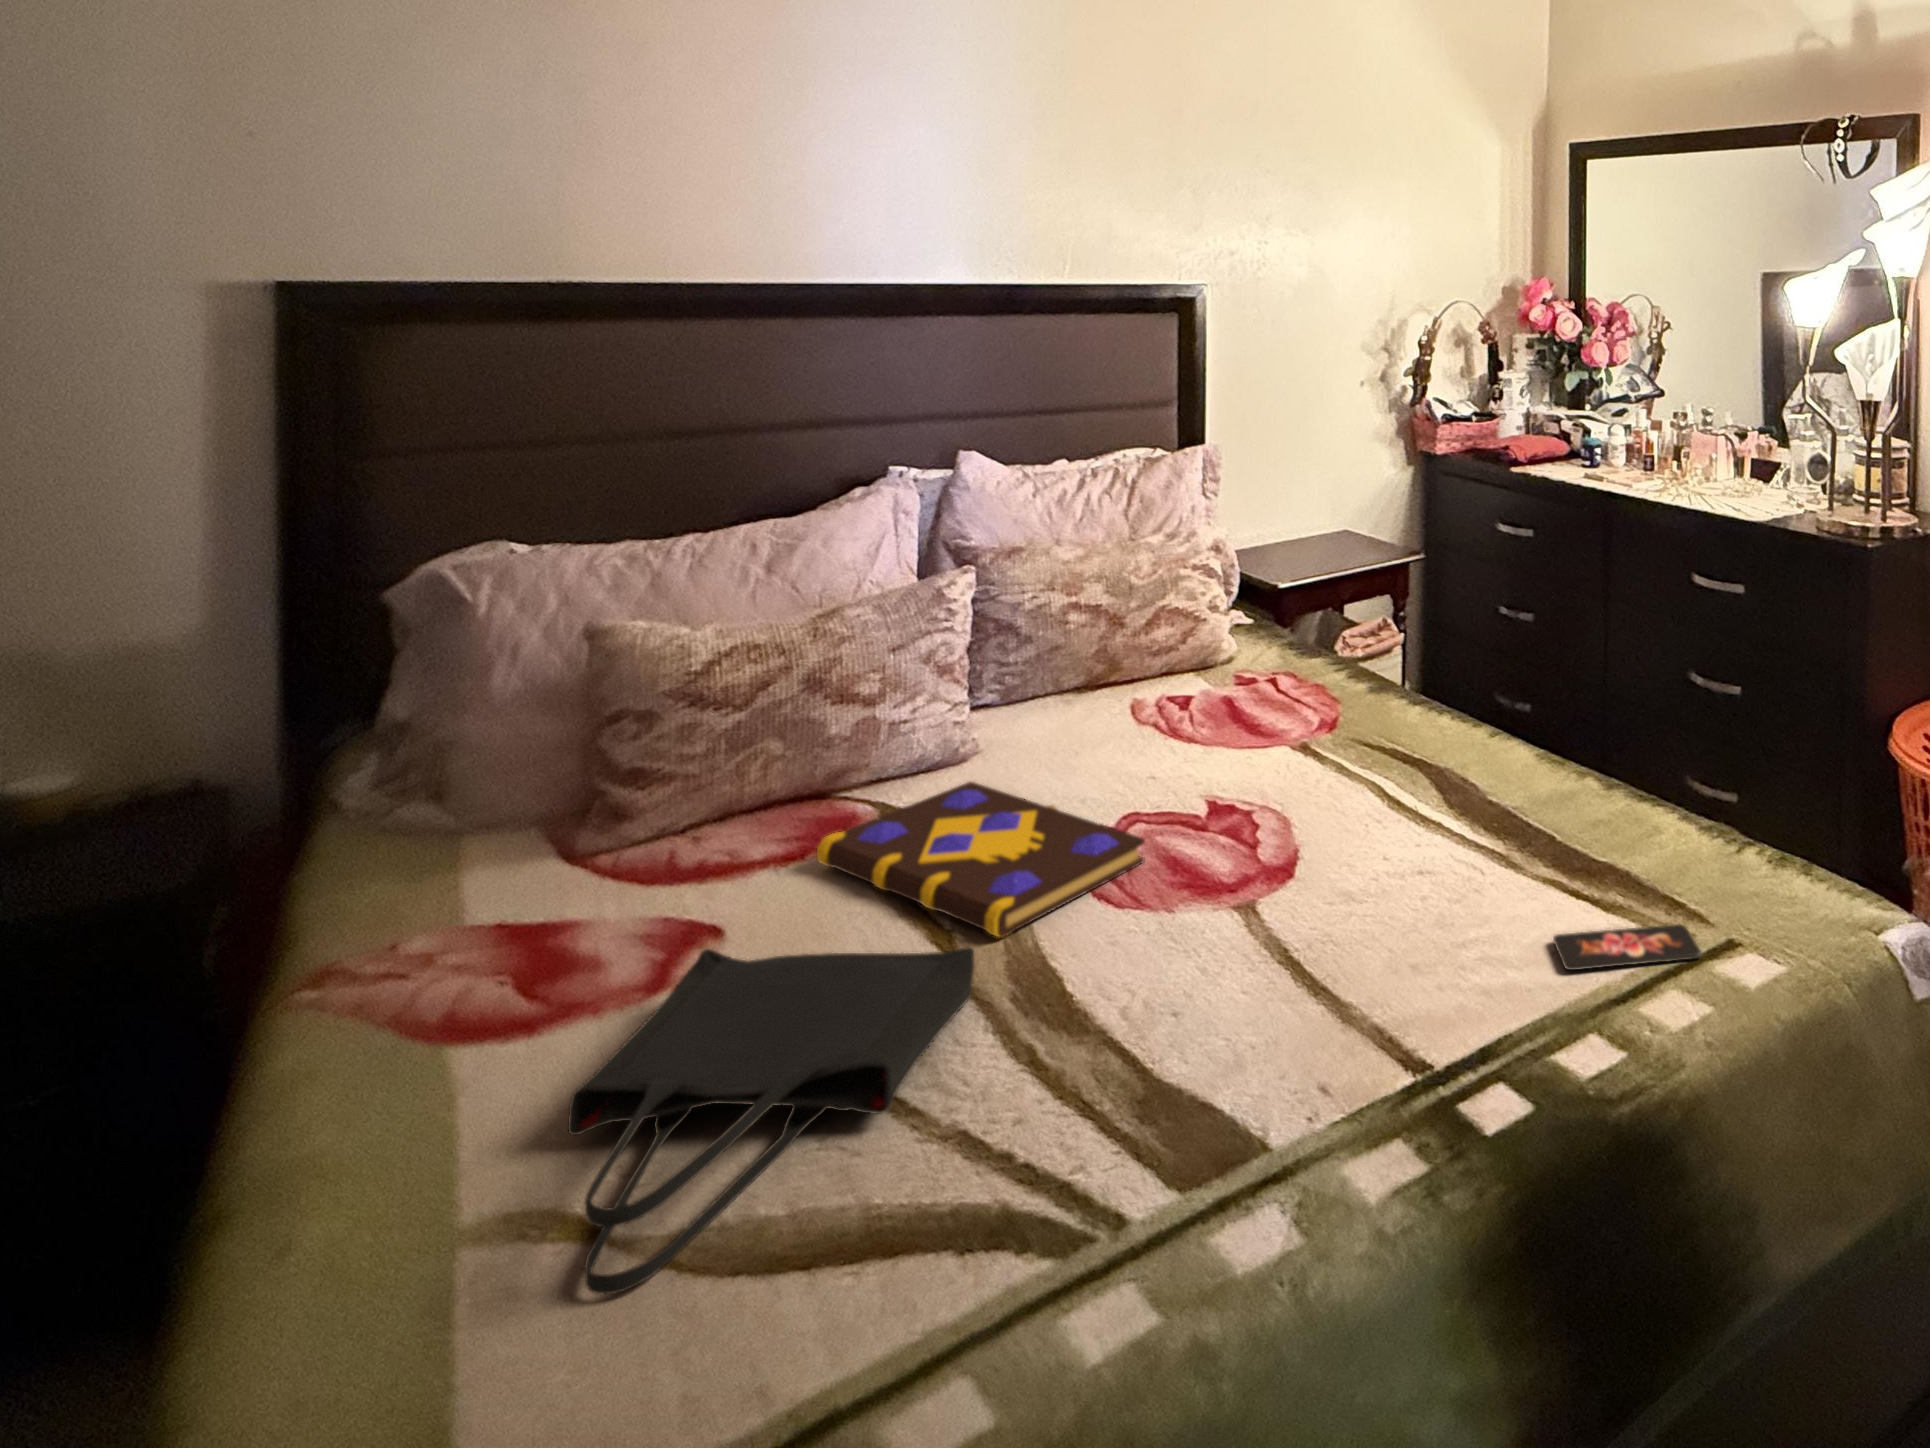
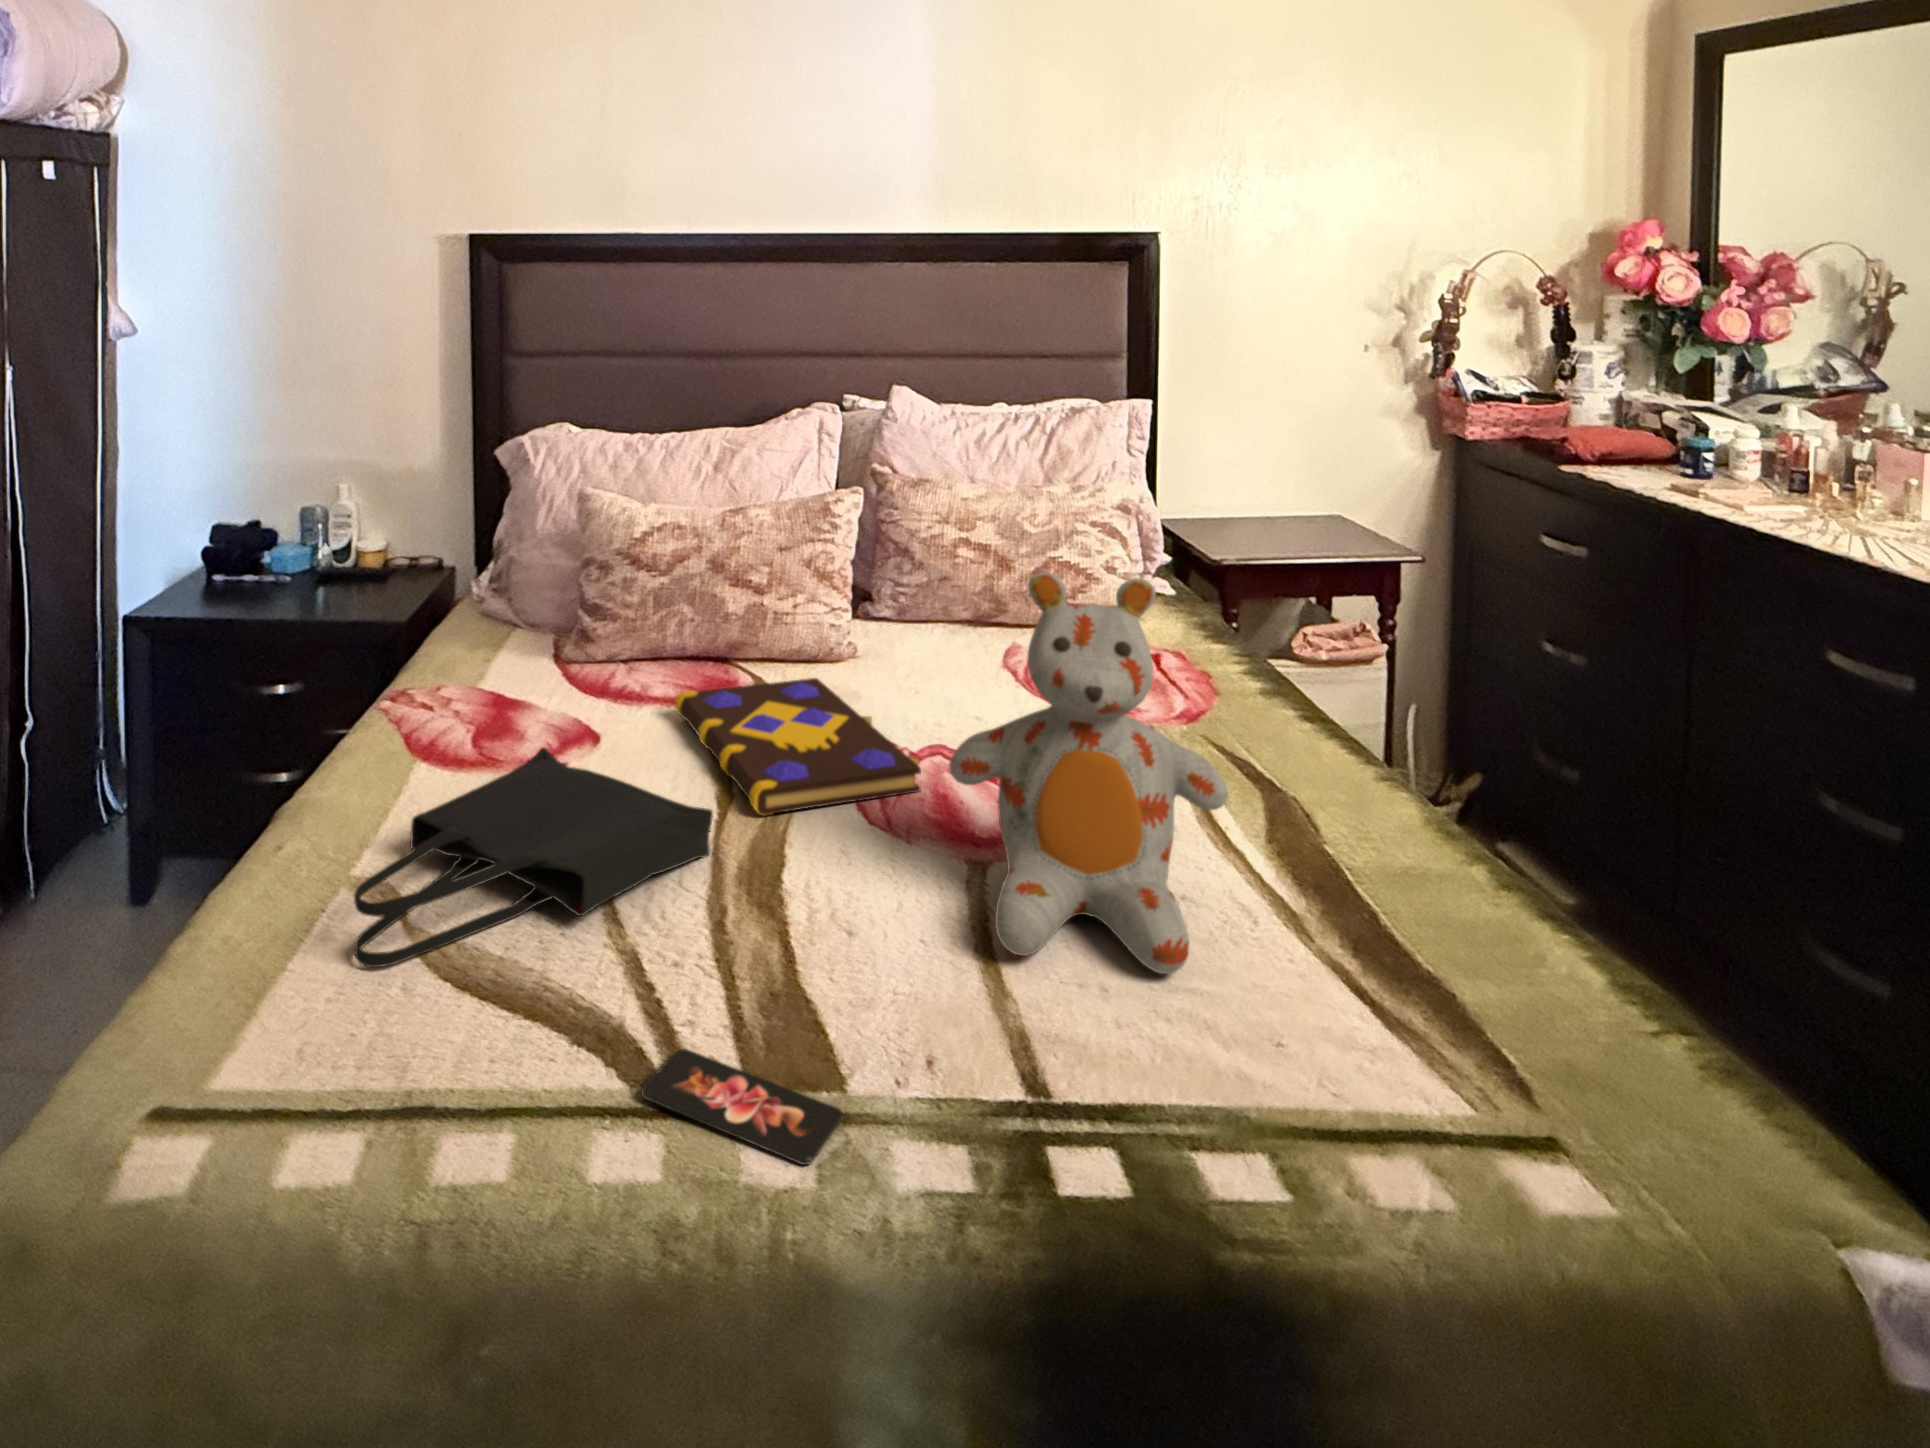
stuffed bear: none [1227,612,1465,972] -> present [949,572,1228,974]
smartphone: present [1553,924,1701,970] -> present [641,1049,843,1165]

